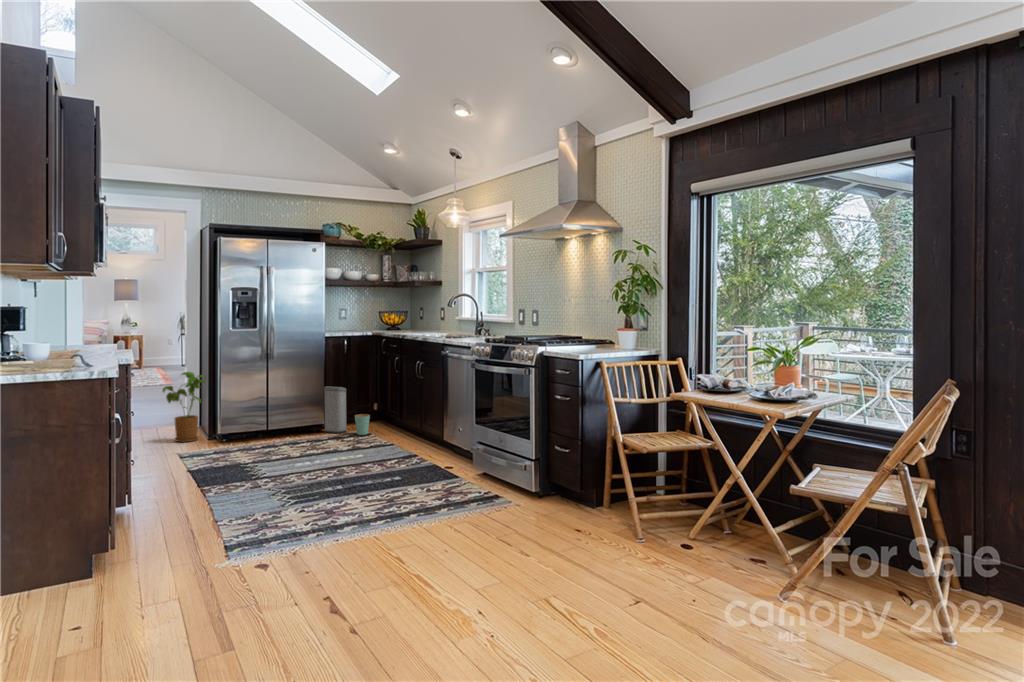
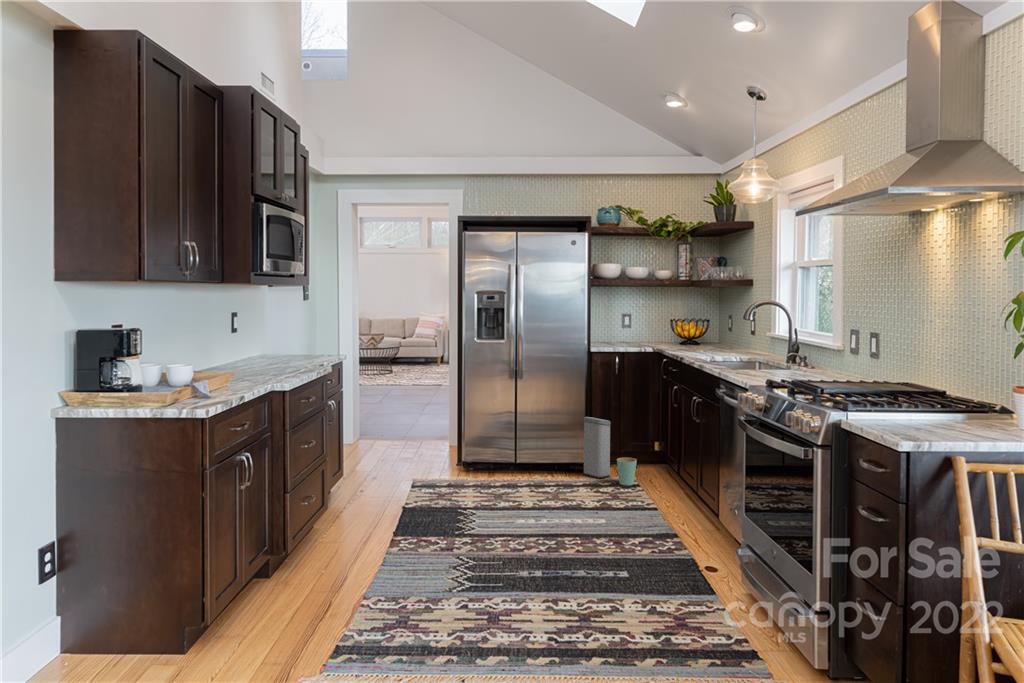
house plant: present [162,372,206,442] -> none [409,389,454,469]

